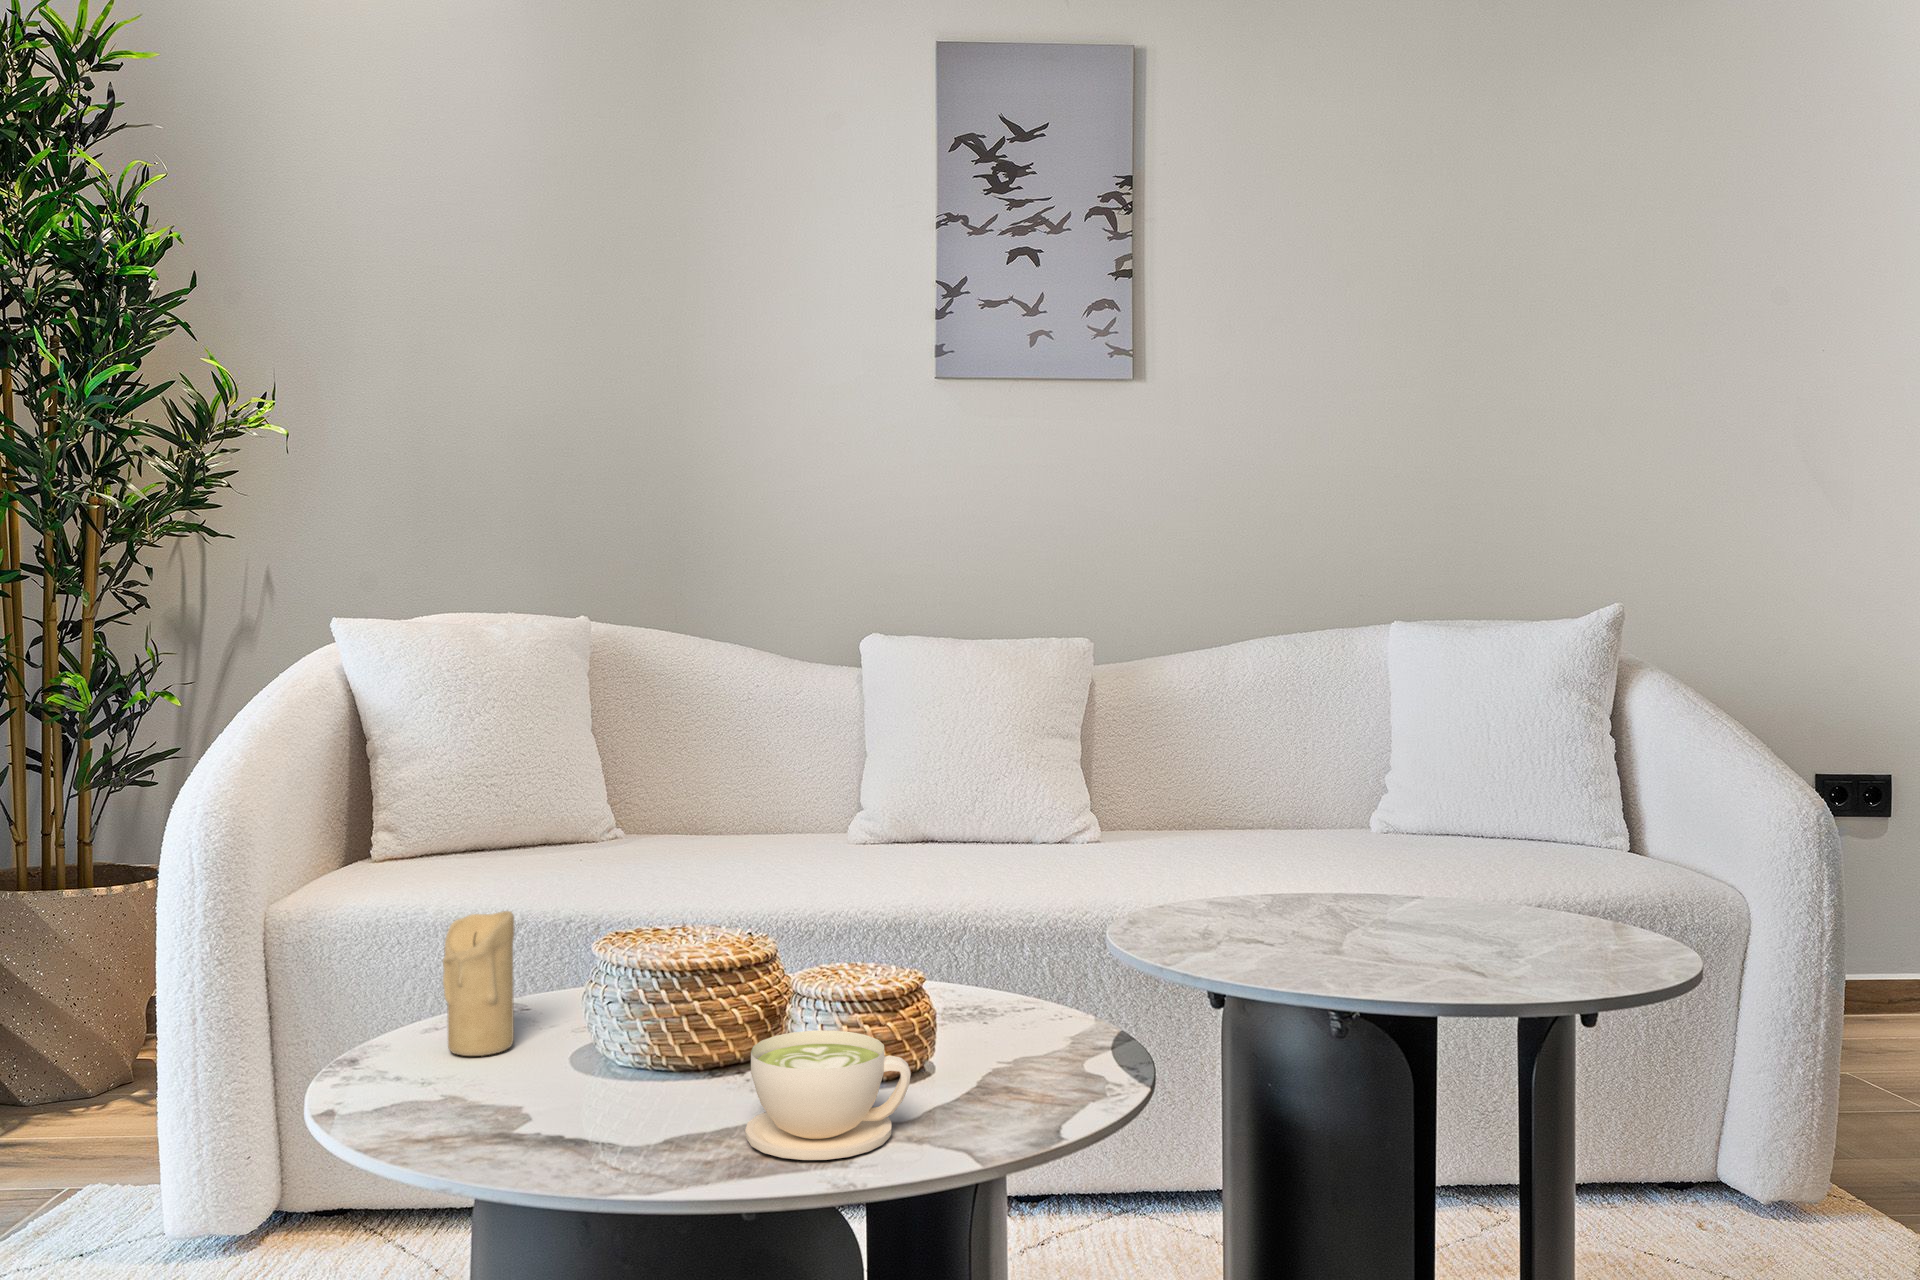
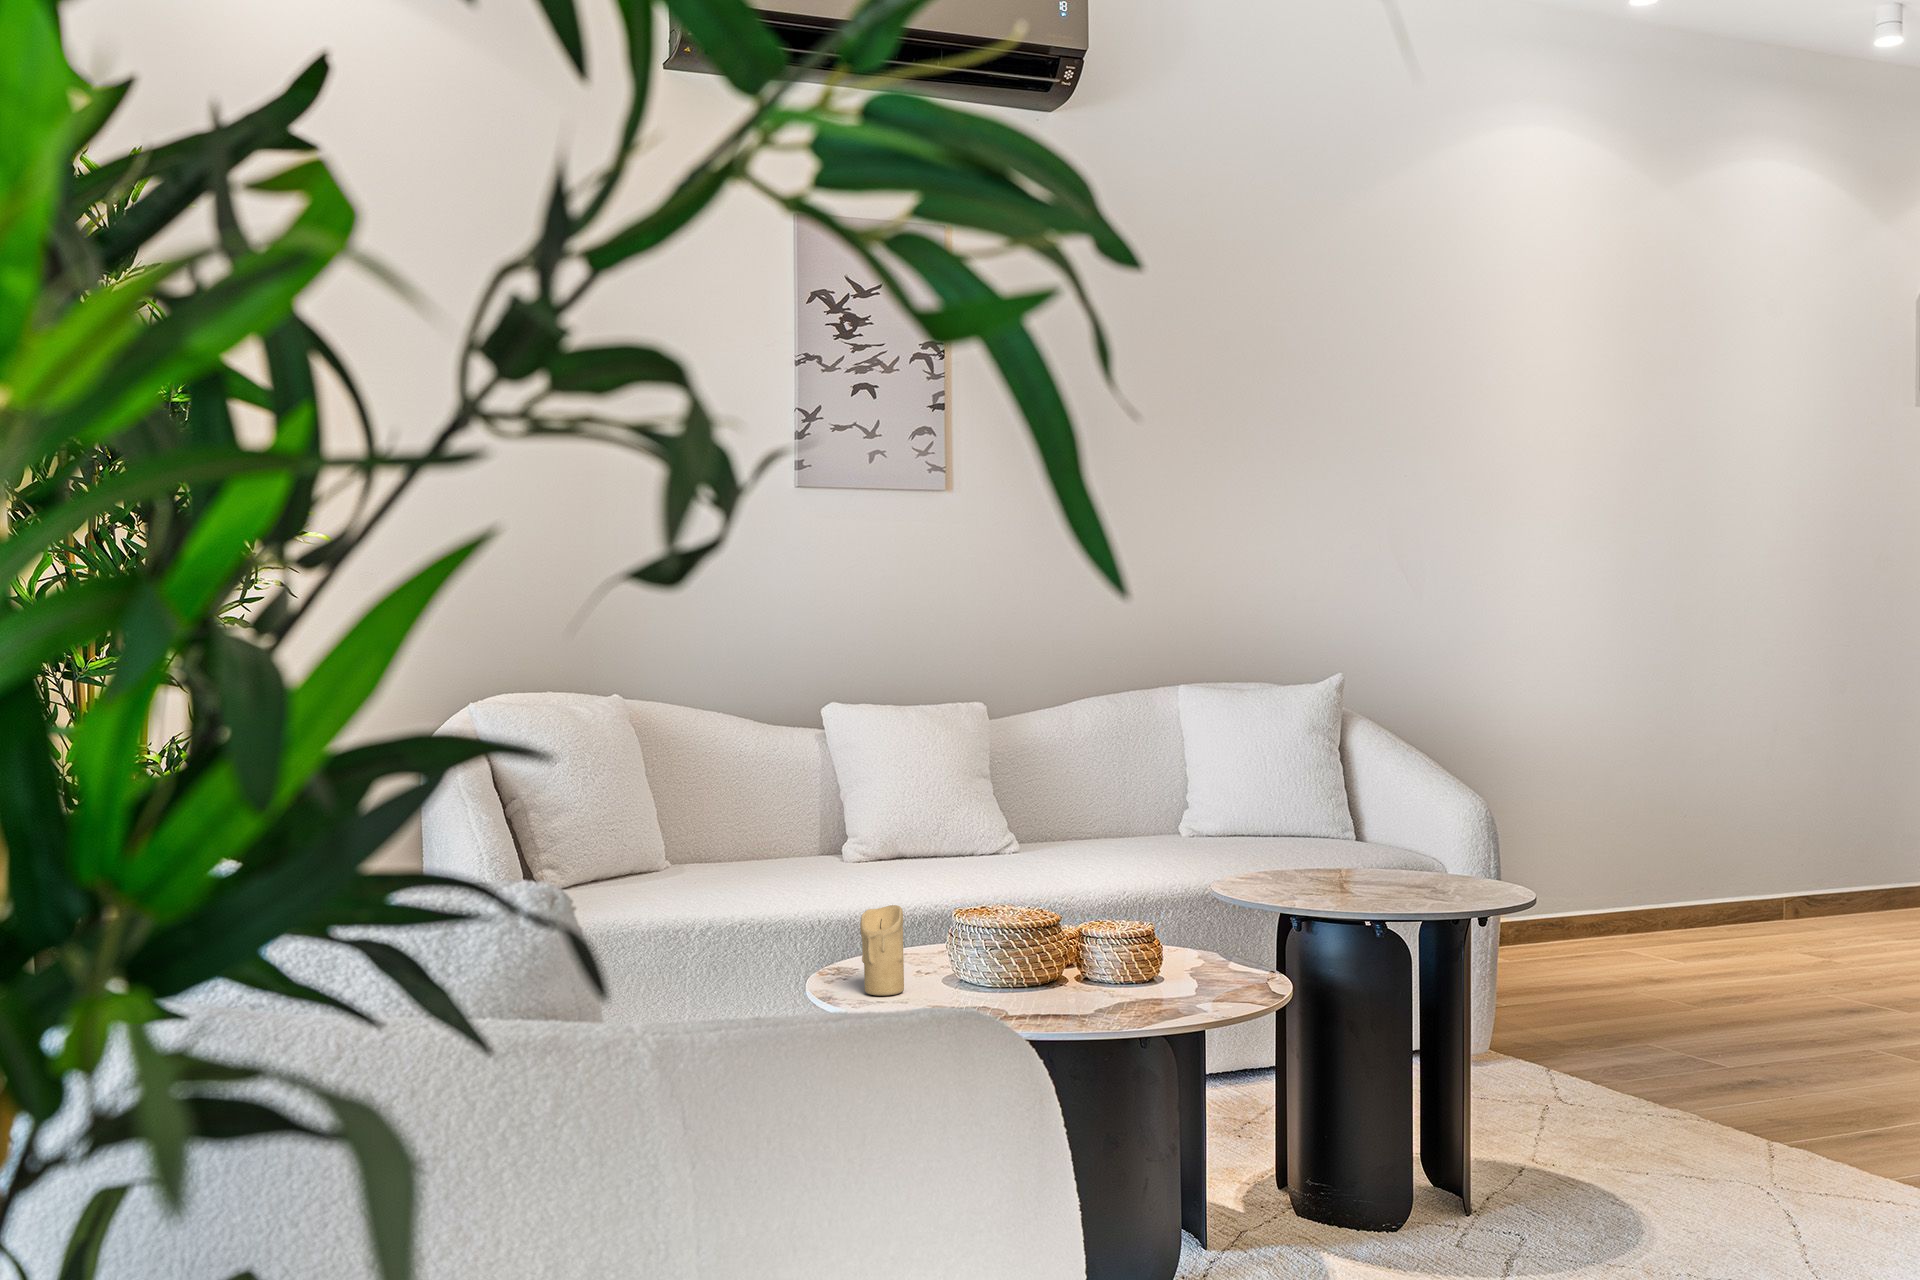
coffee cup: present [745,1030,911,1160] -> none [1127,945,1211,1007]

